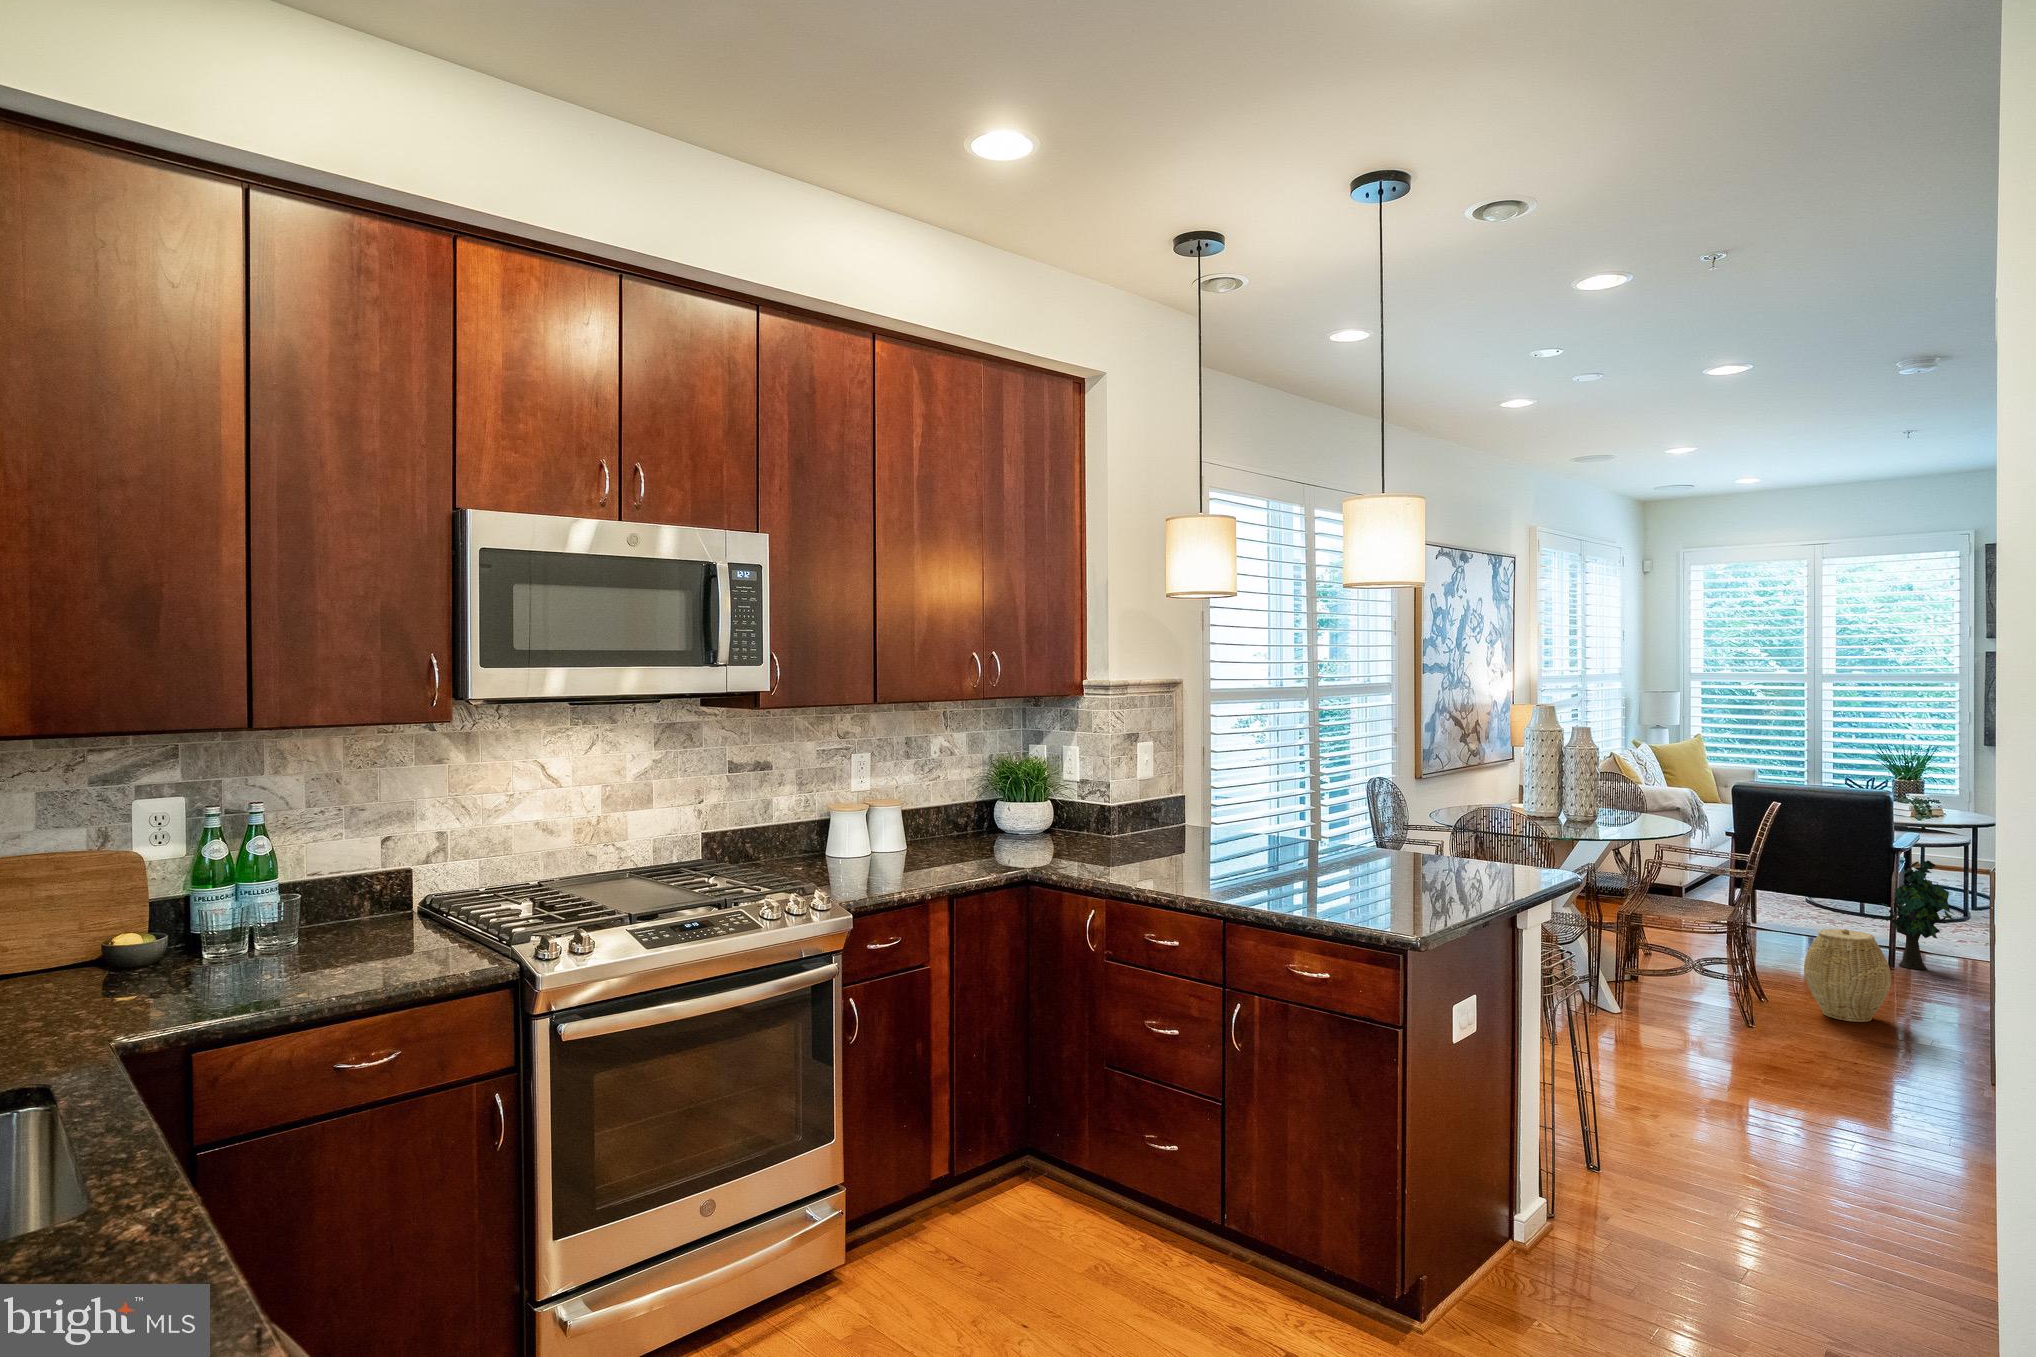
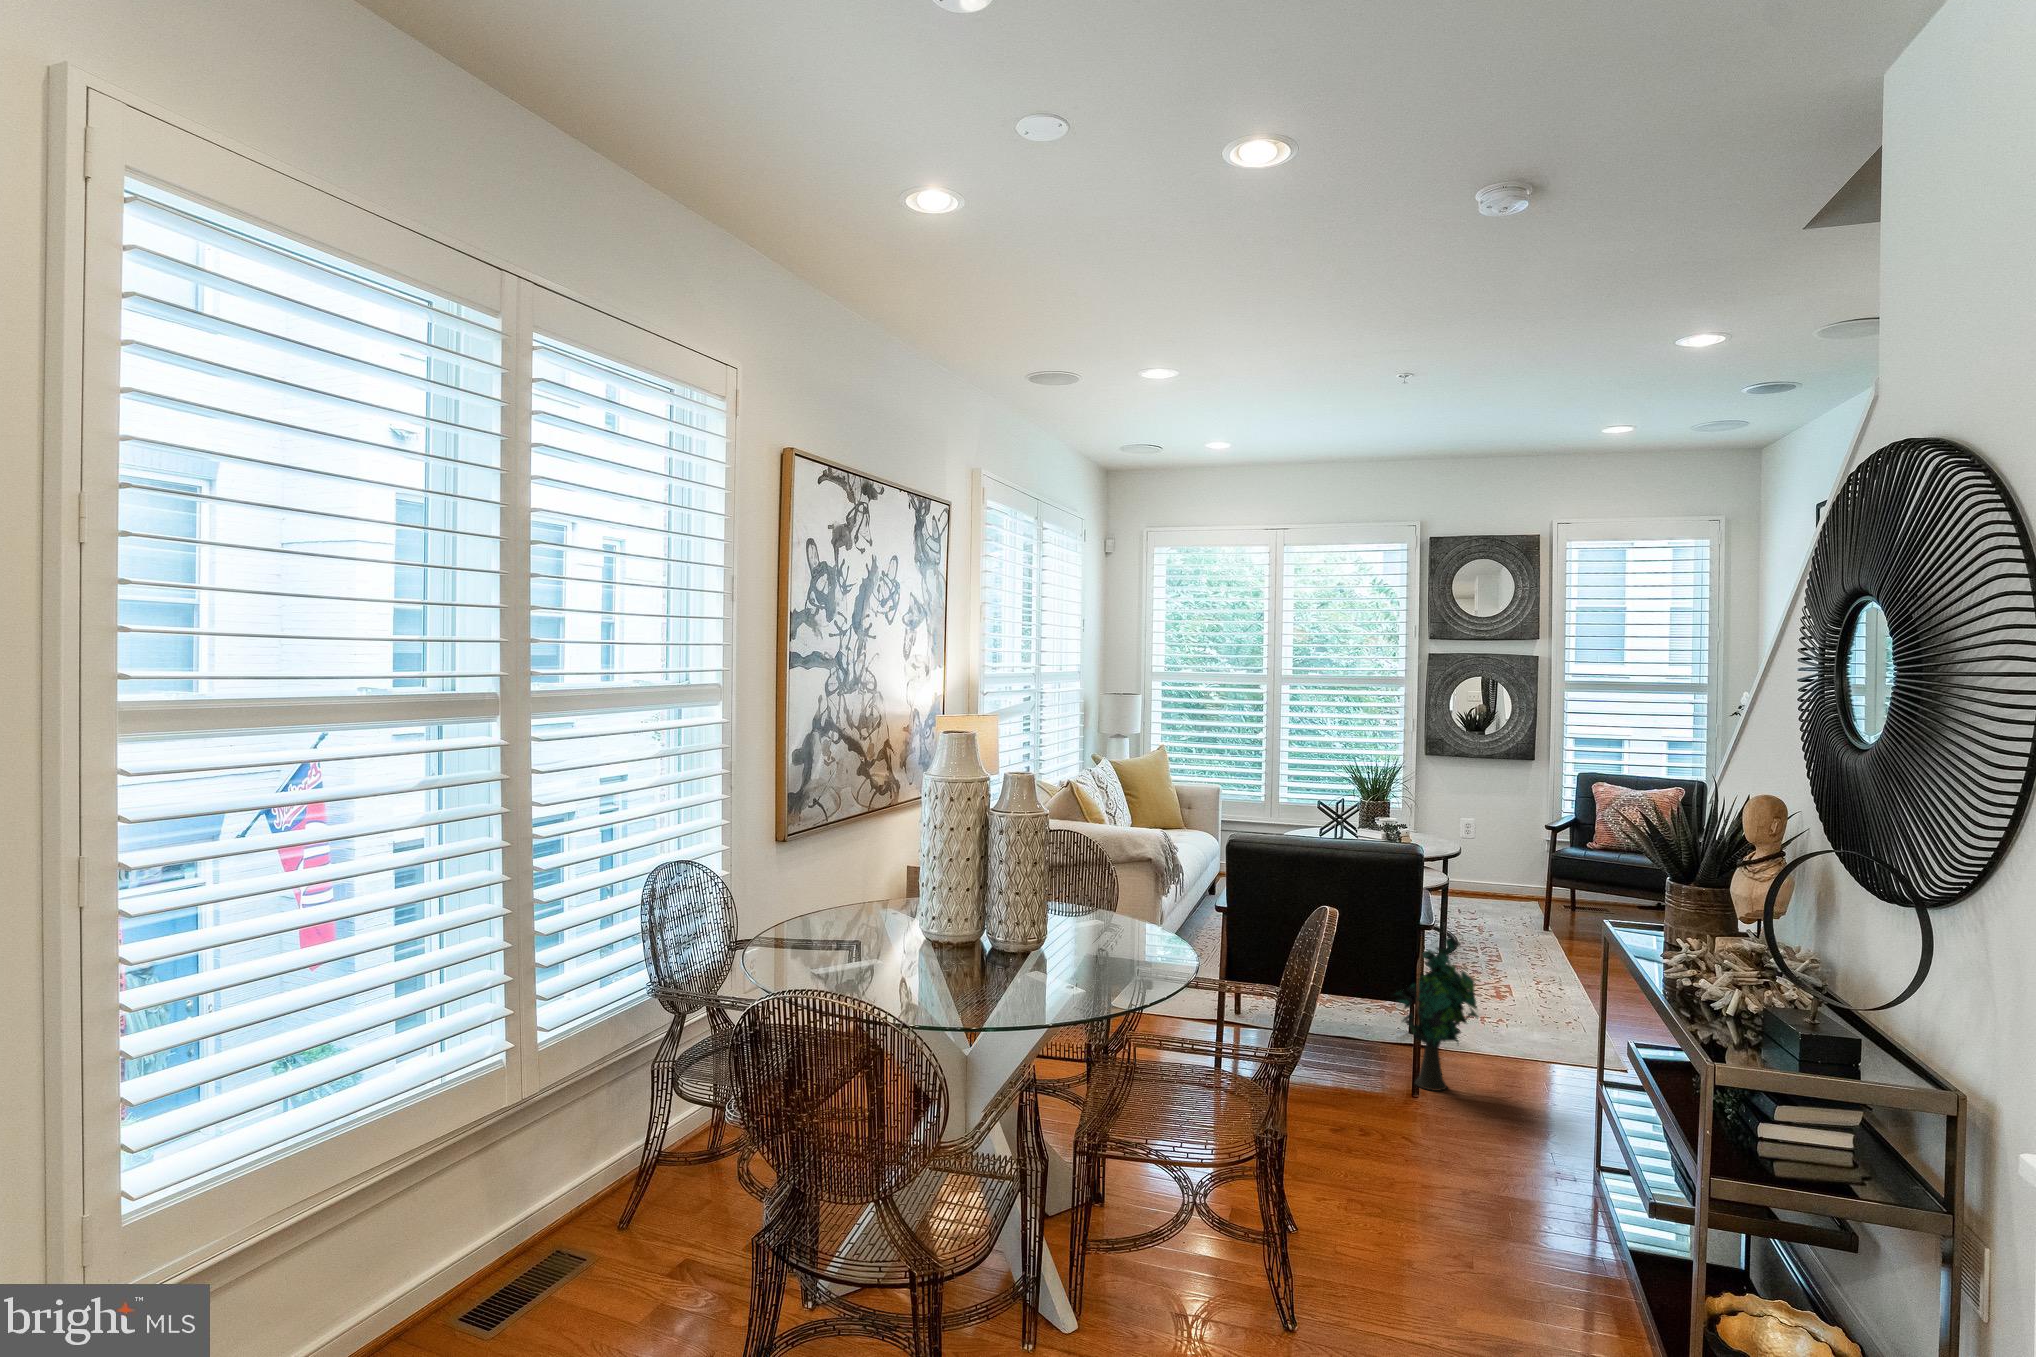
woven basket: present [1804,929,1891,1022] -> none [1344,1098,1468,1266]

